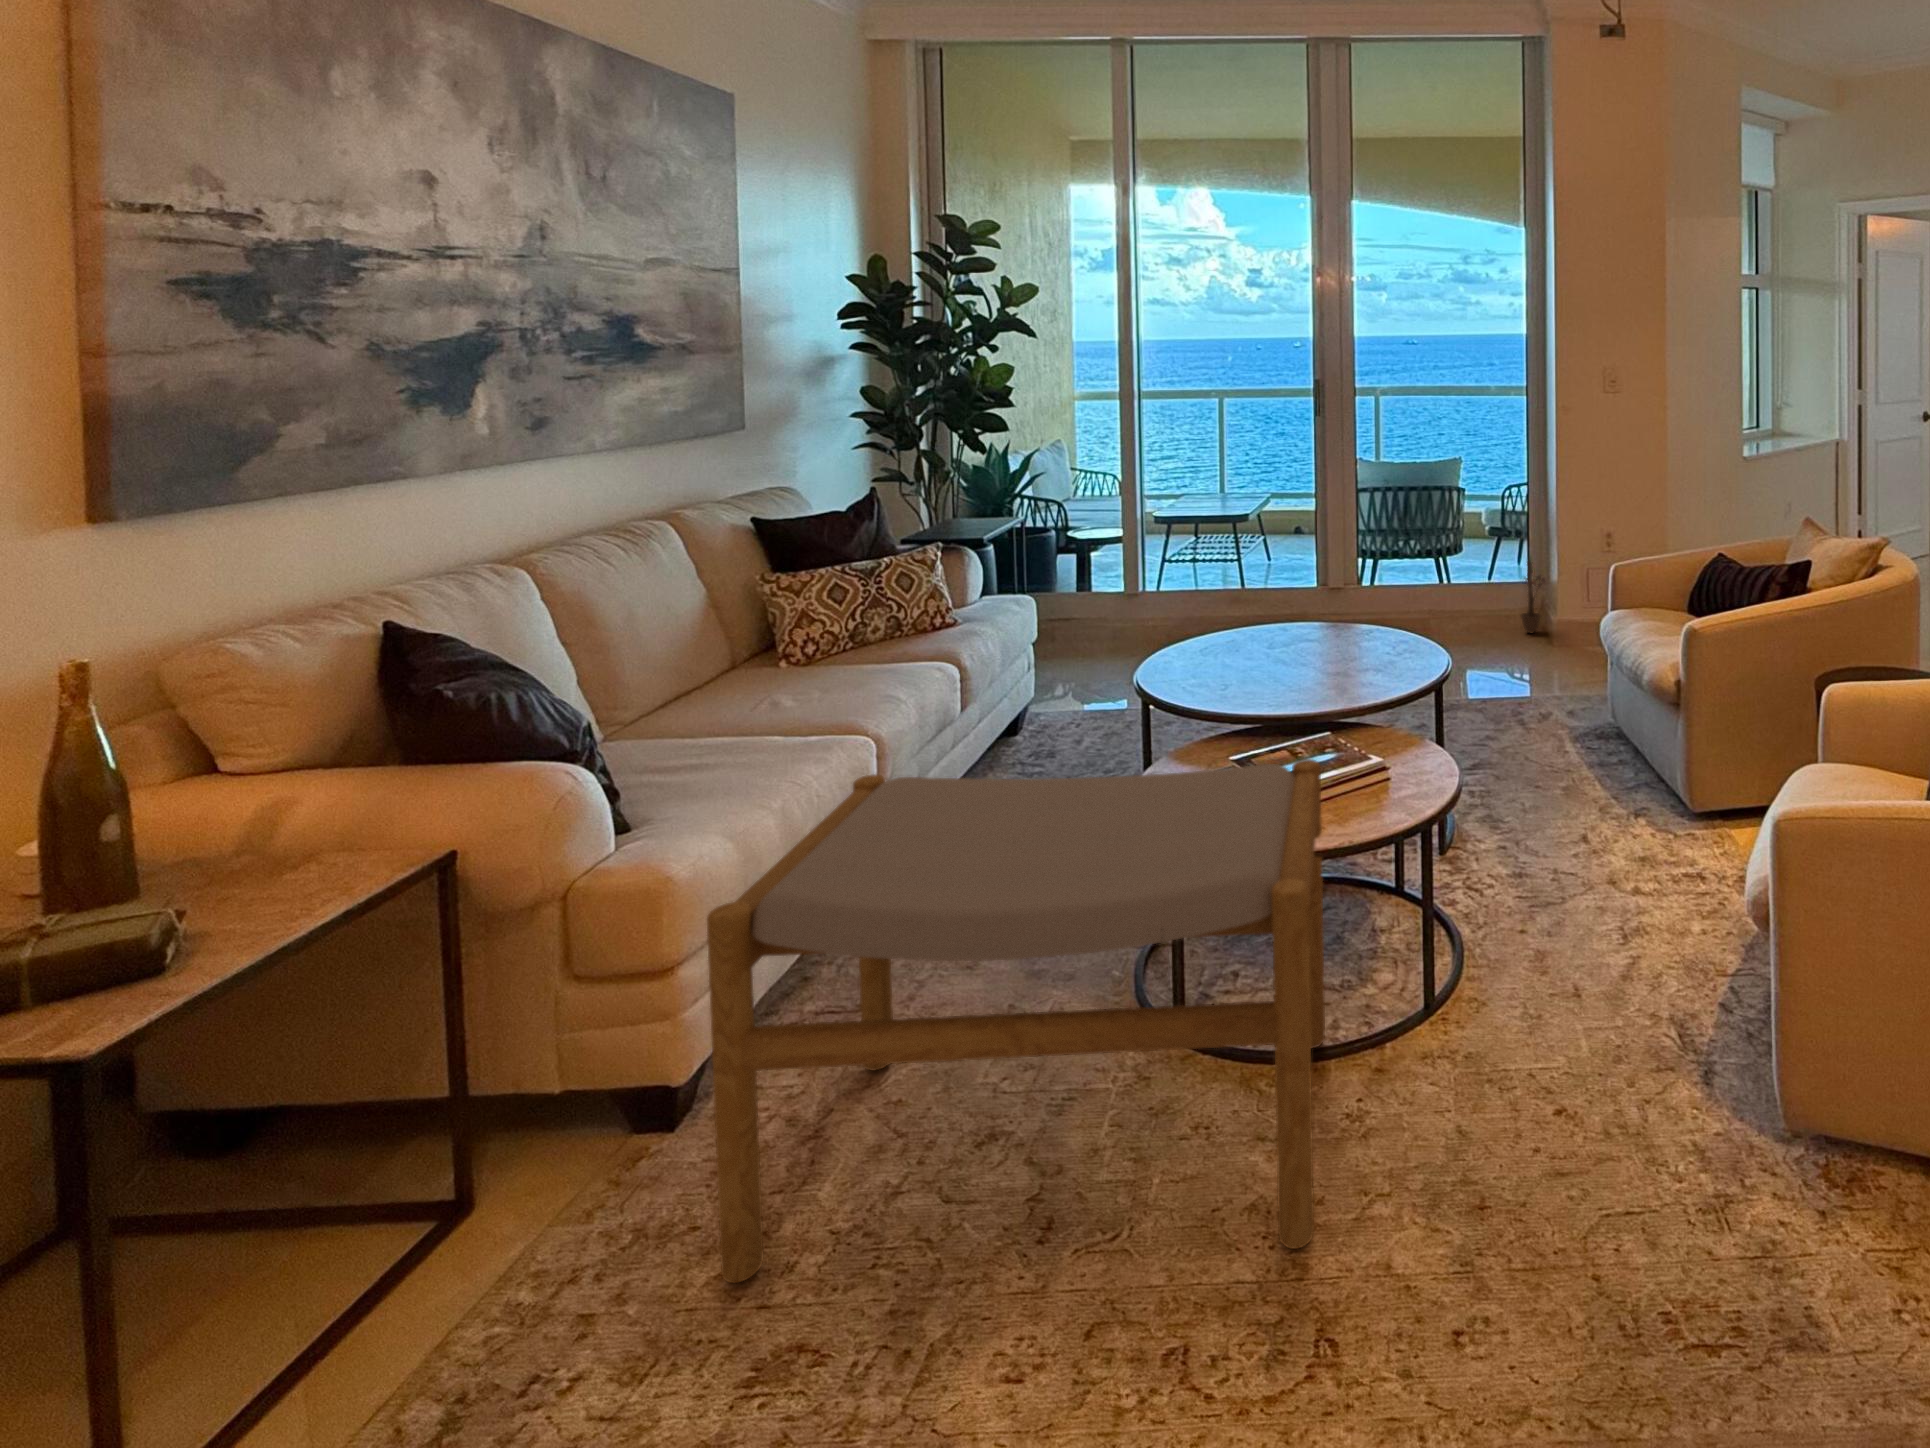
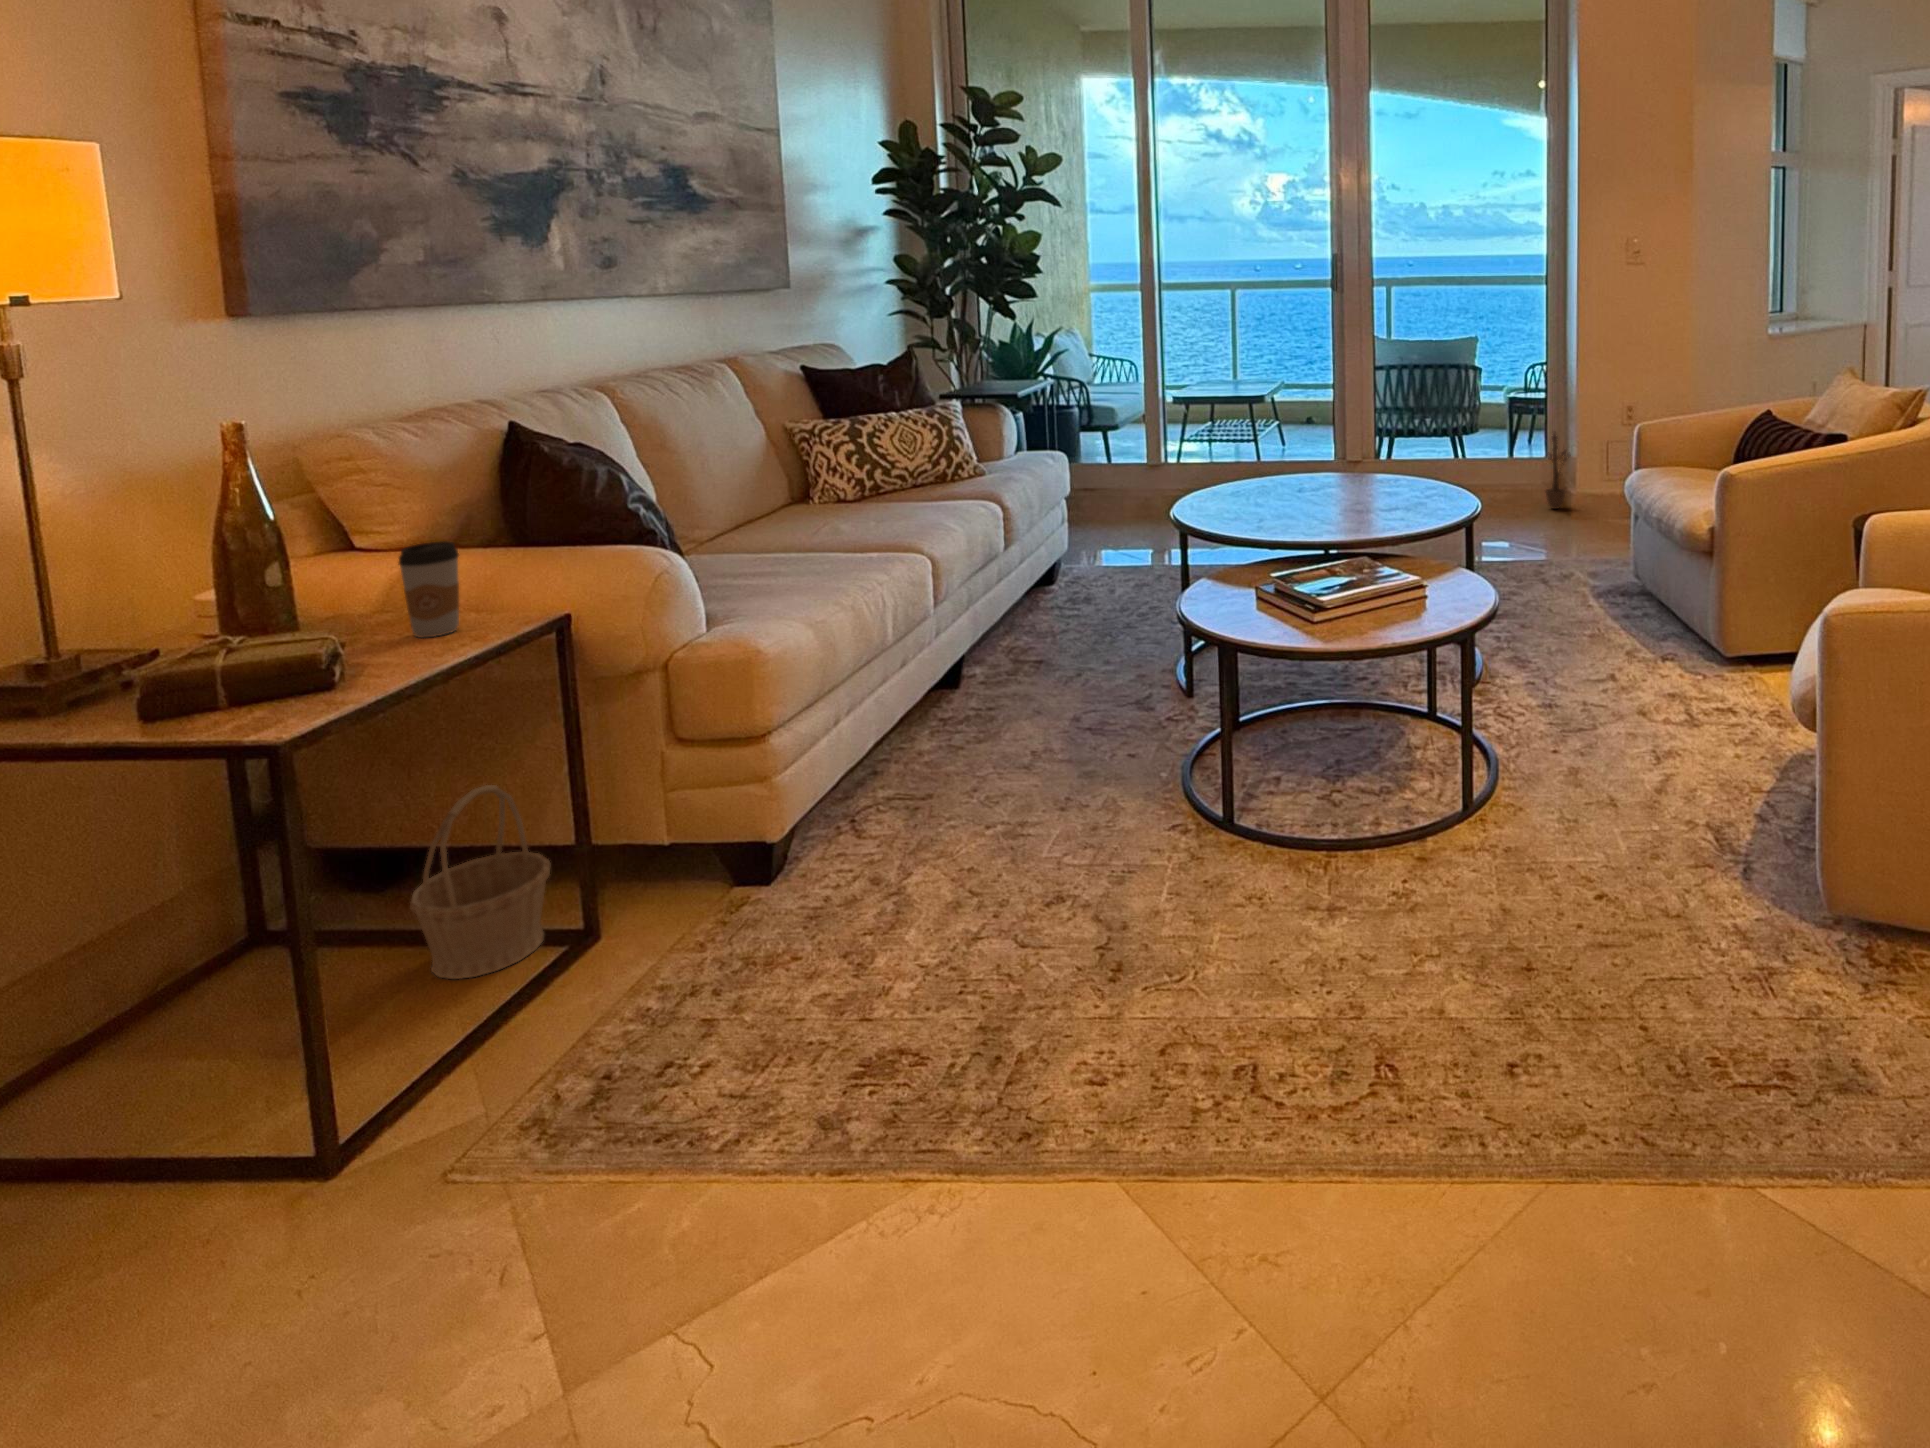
footstool: present [707,759,1325,1283] -> none [803,566,1369,1000]
coffee cup: none [258,776,332,887] -> present [399,541,459,638]
basket: none [250,1041,422,1273] -> present [410,785,550,979]

